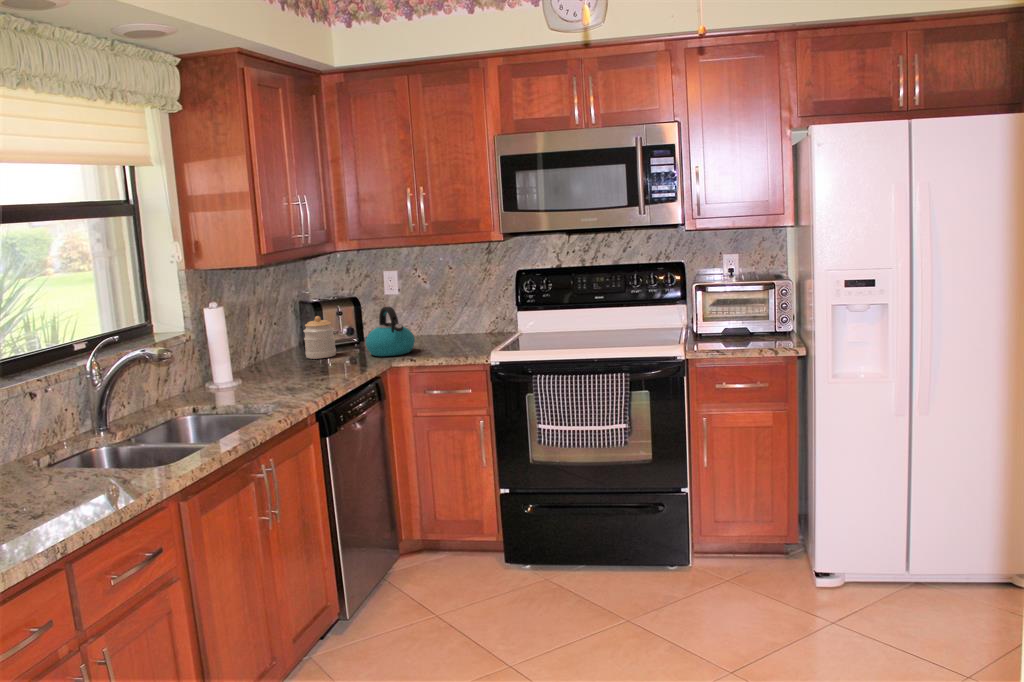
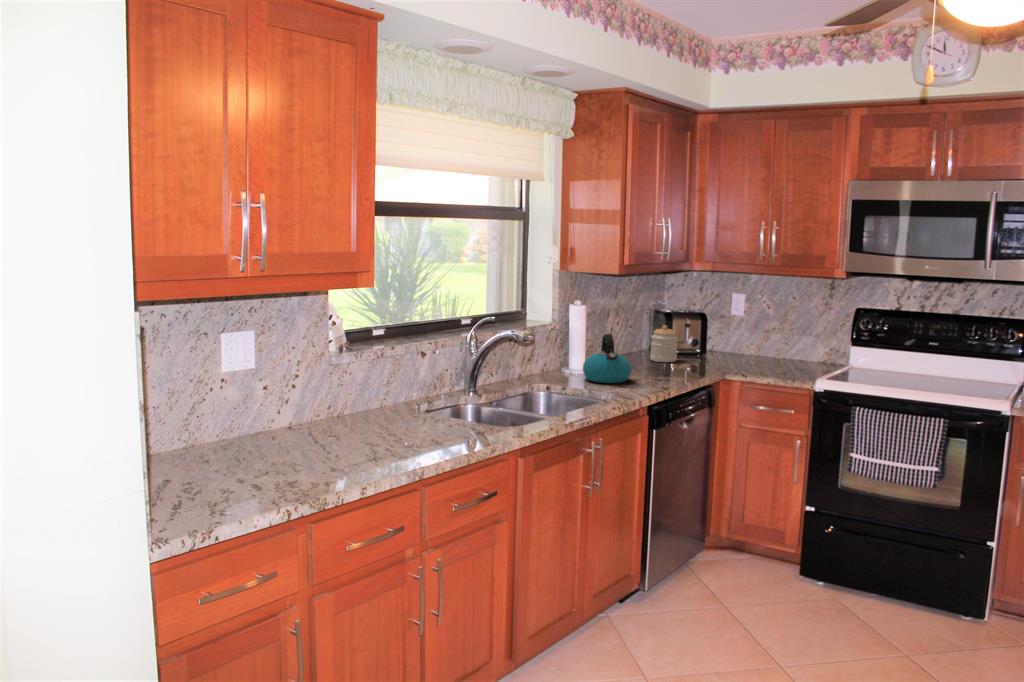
kettle: present [366,306,415,356] -> present [583,334,631,383]

